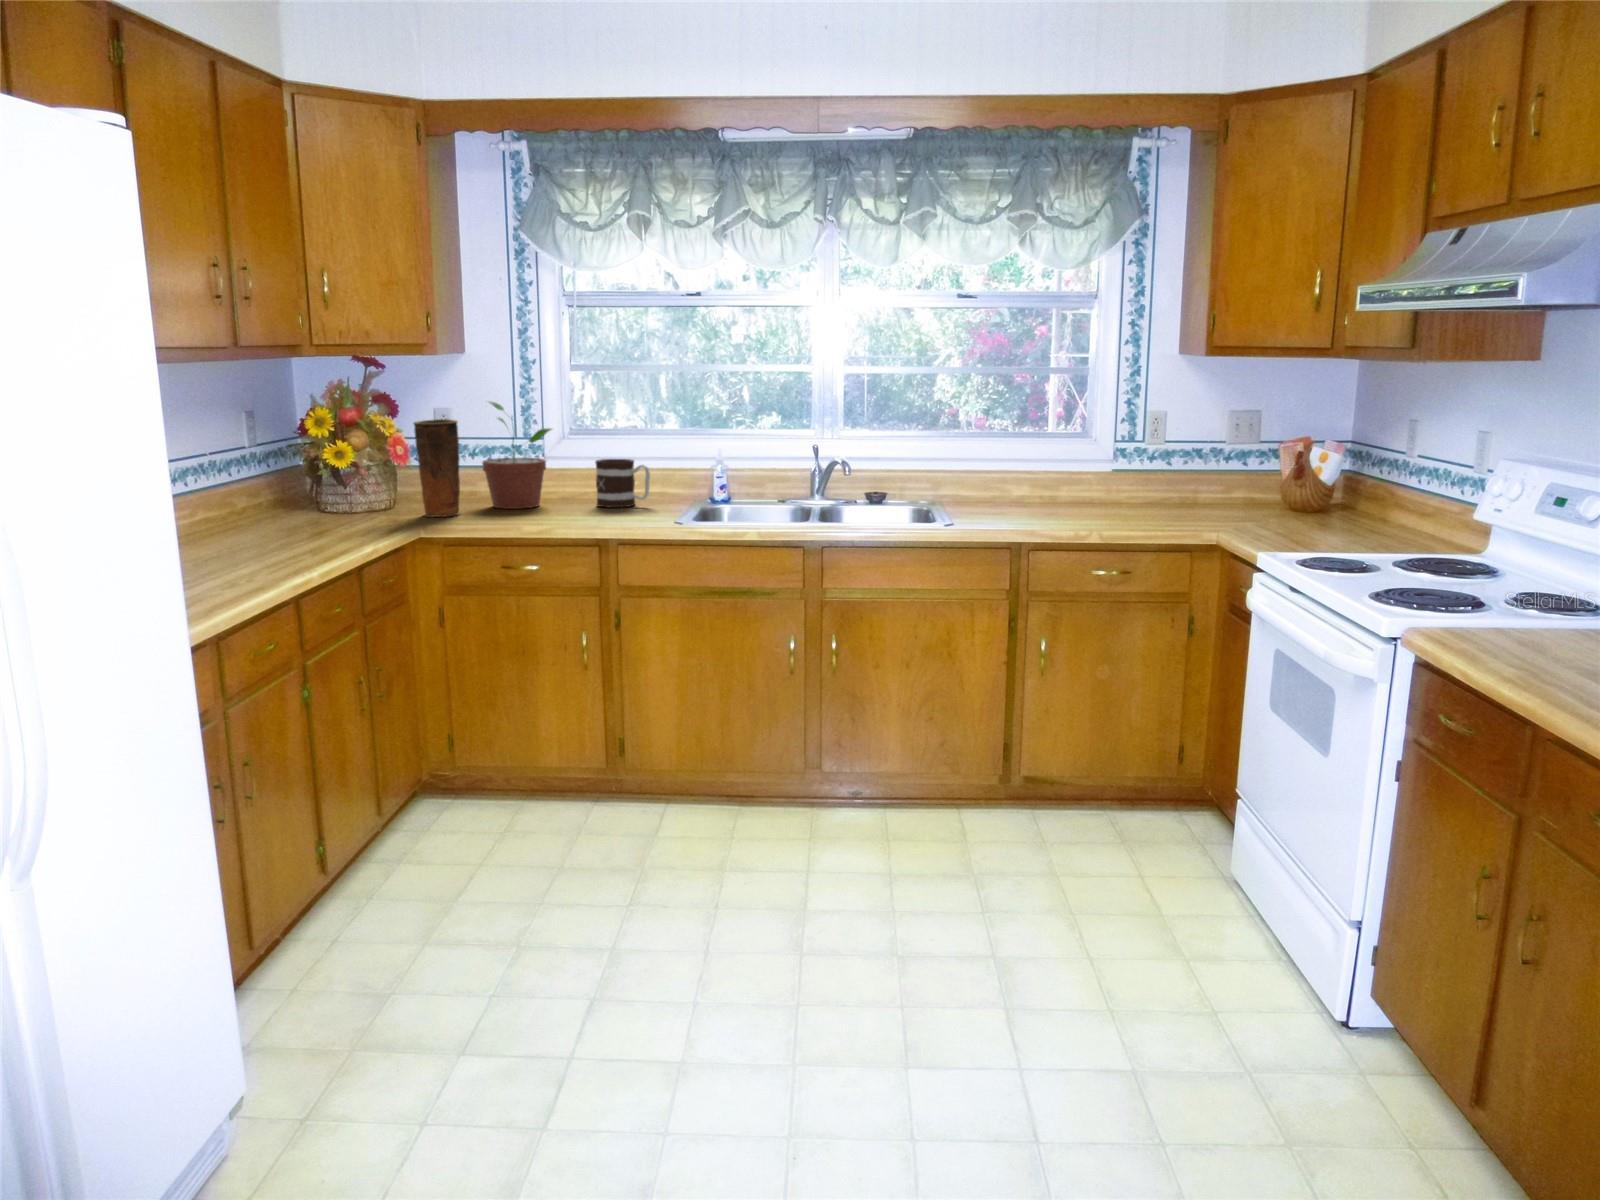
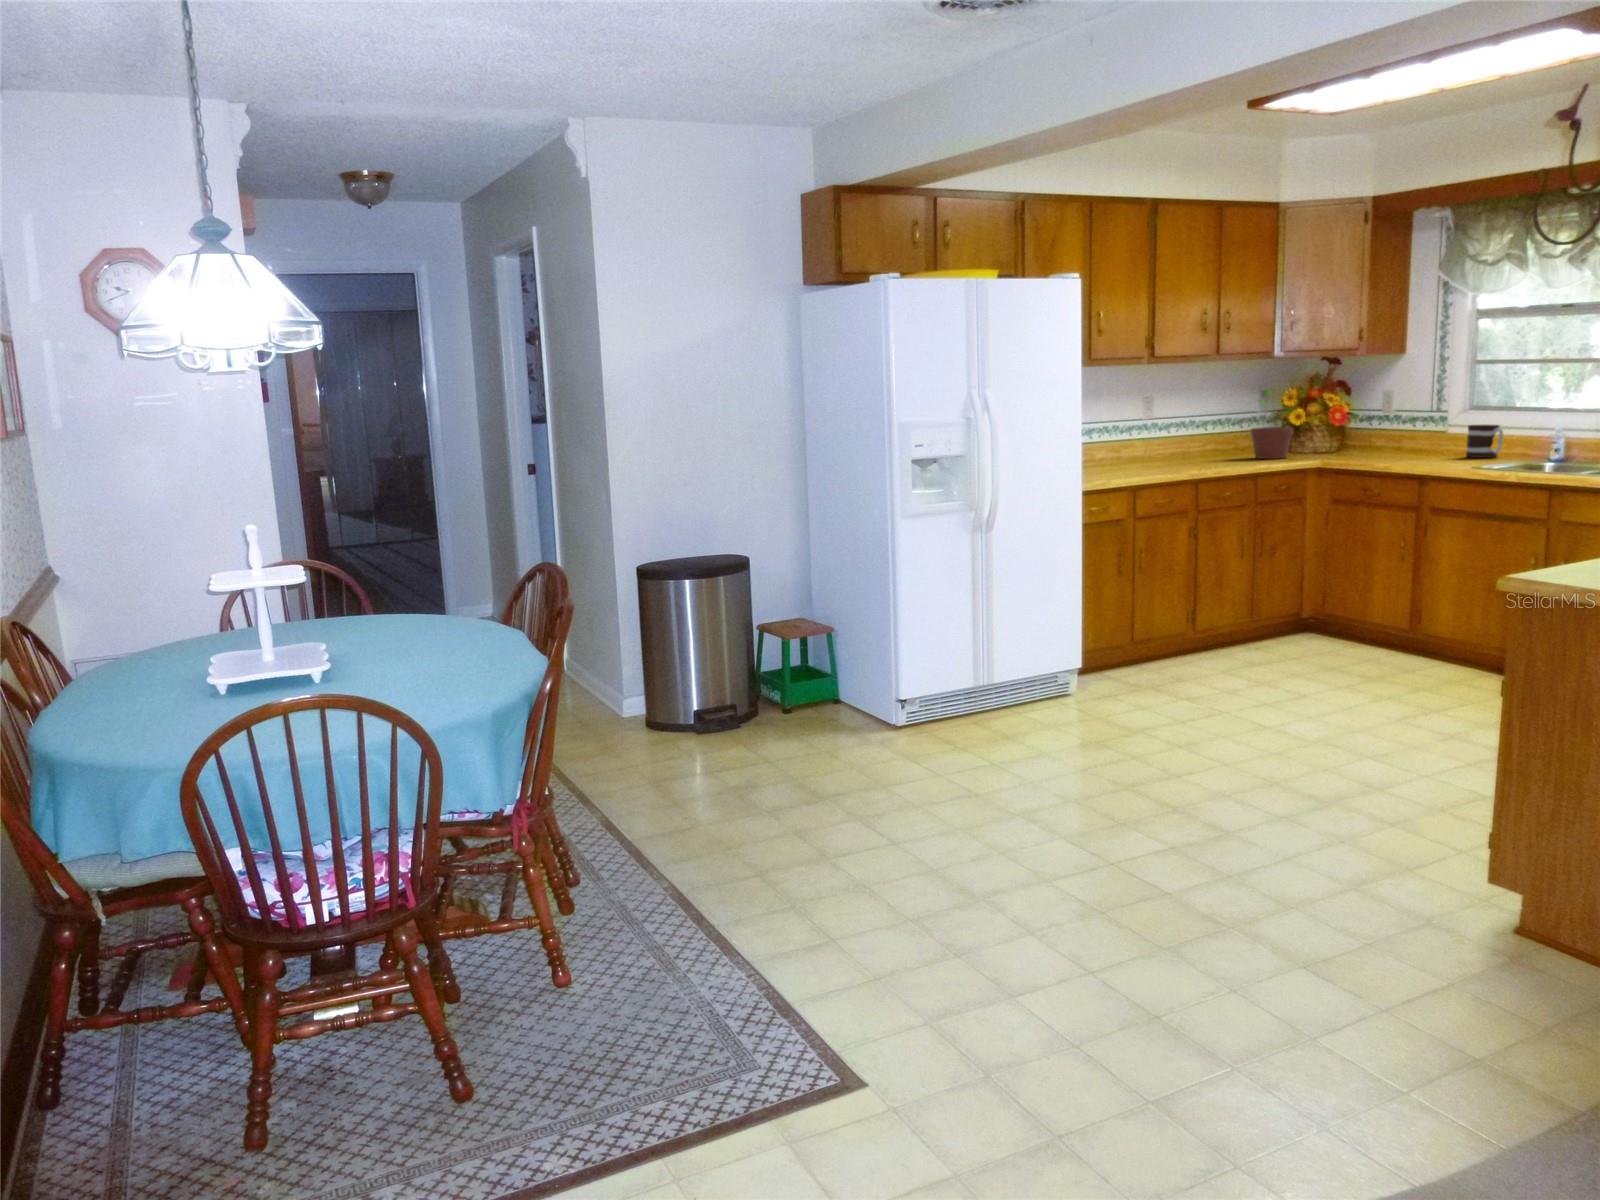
potted plant: present [482,401,551,509] -> present [1251,390,1294,459]
vase: present [414,419,460,517] -> none [1343,396,1372,457]

